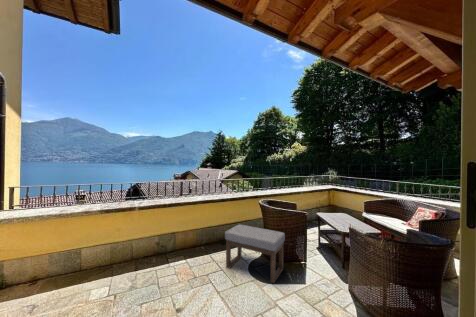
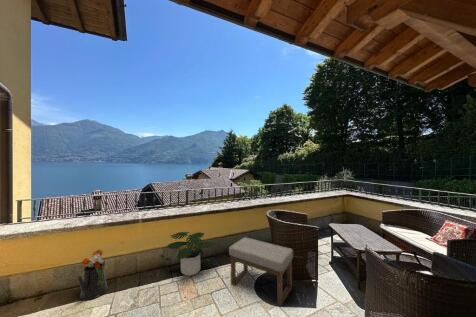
potted plant: none [163,220,211,261] -> present [167,232,215,276]
watering can: none [77,234,105,283] -> present [78,250,108,300]

